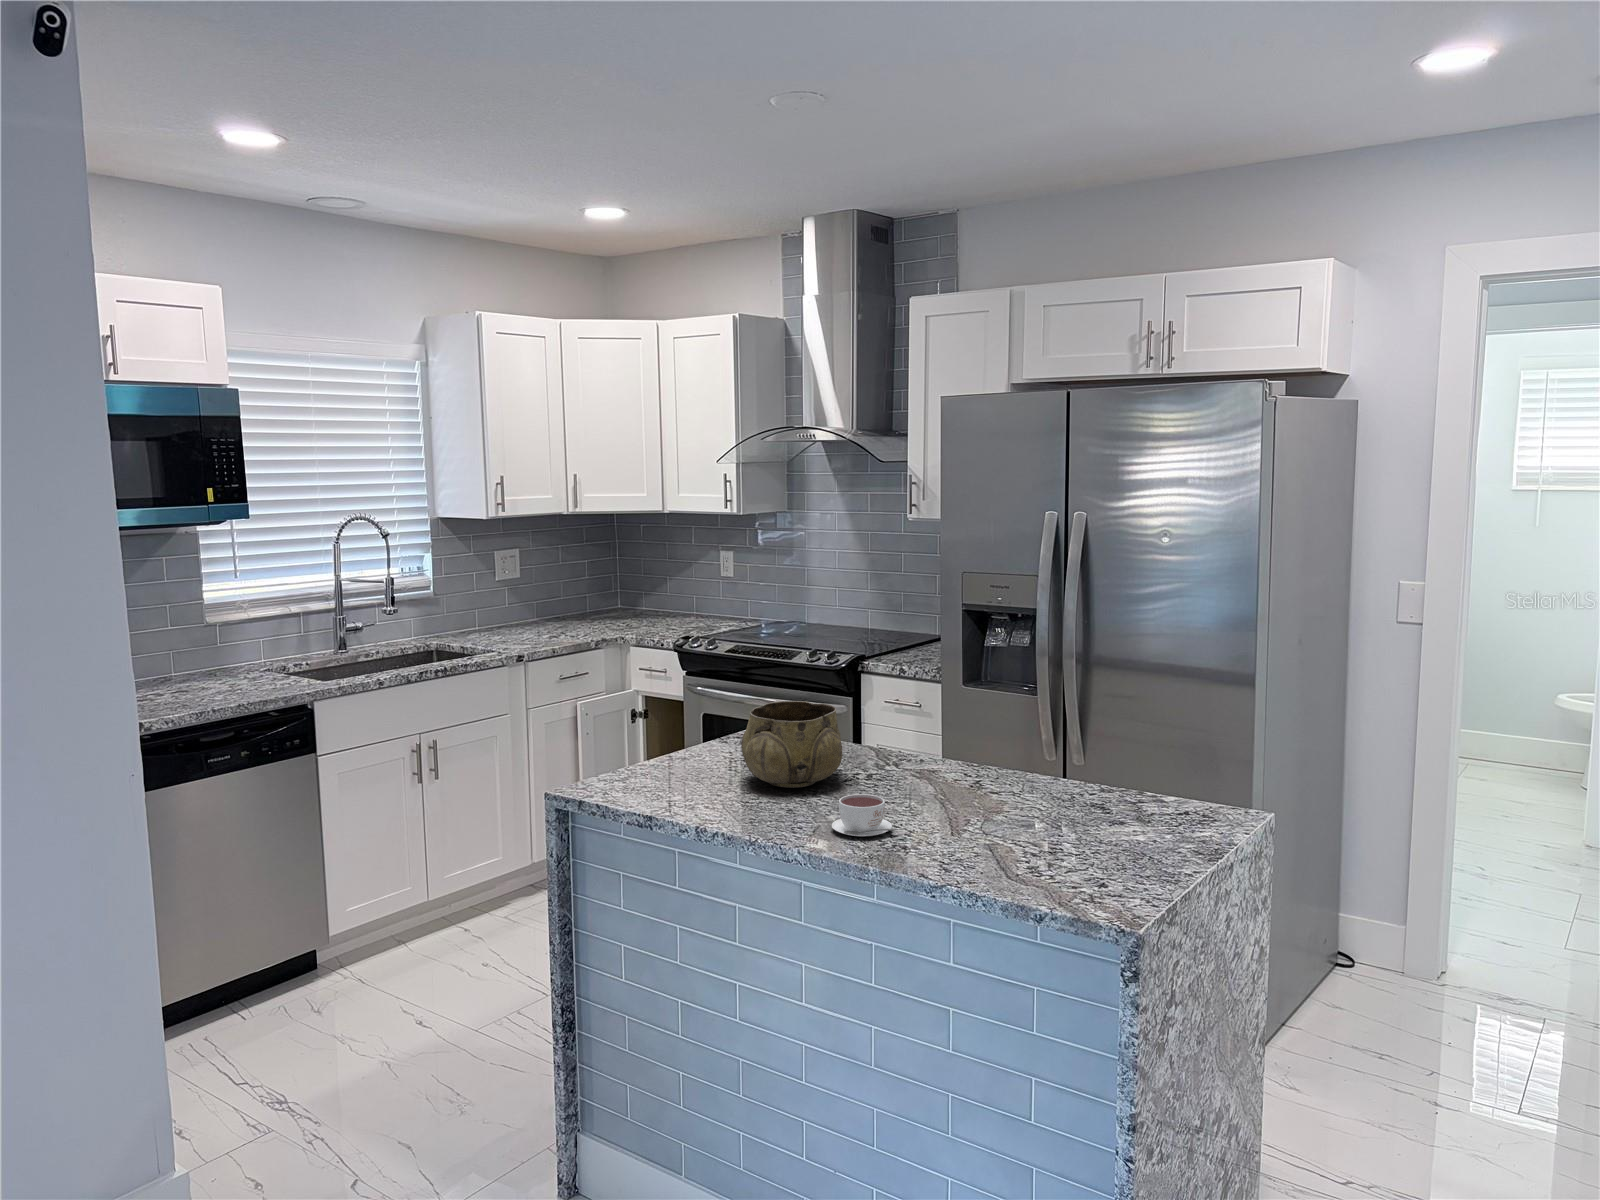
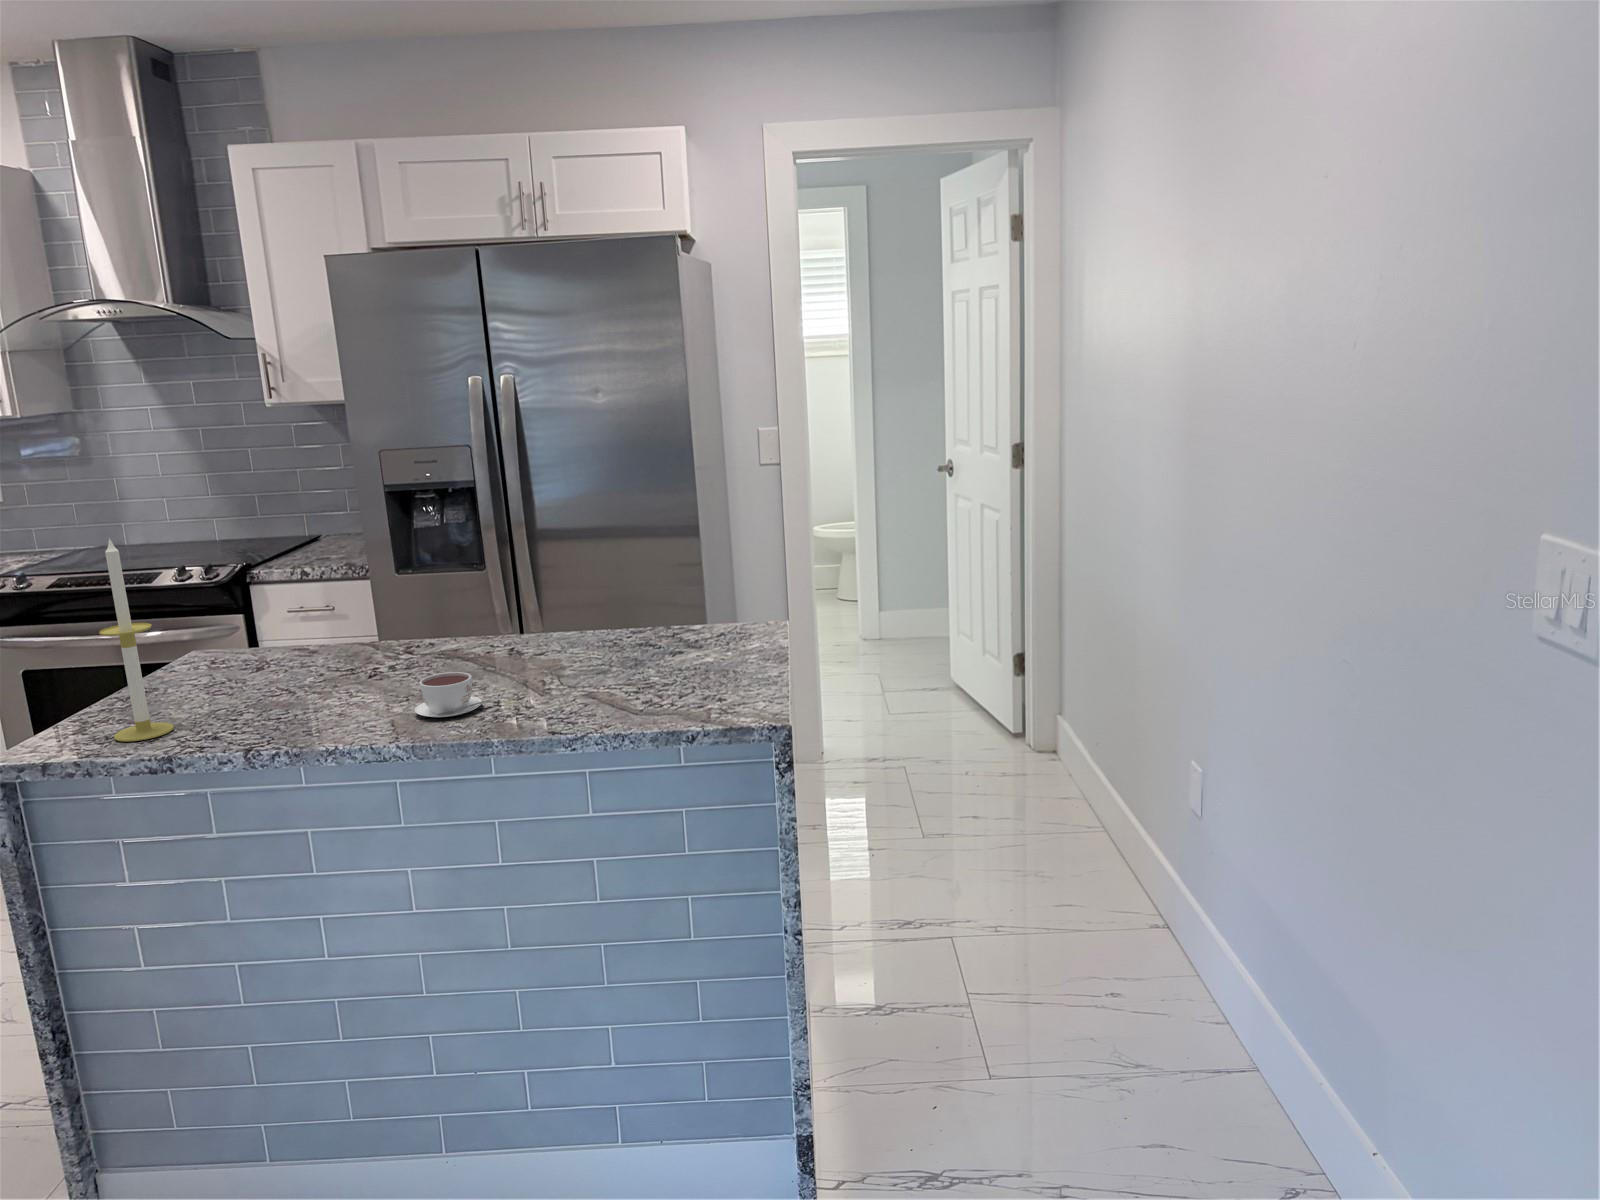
candle: none [631,634,674,797] -> present [99,538,174,742]
decorative bowl: present [741,701,843,788] -> none [242,595,373,695]

